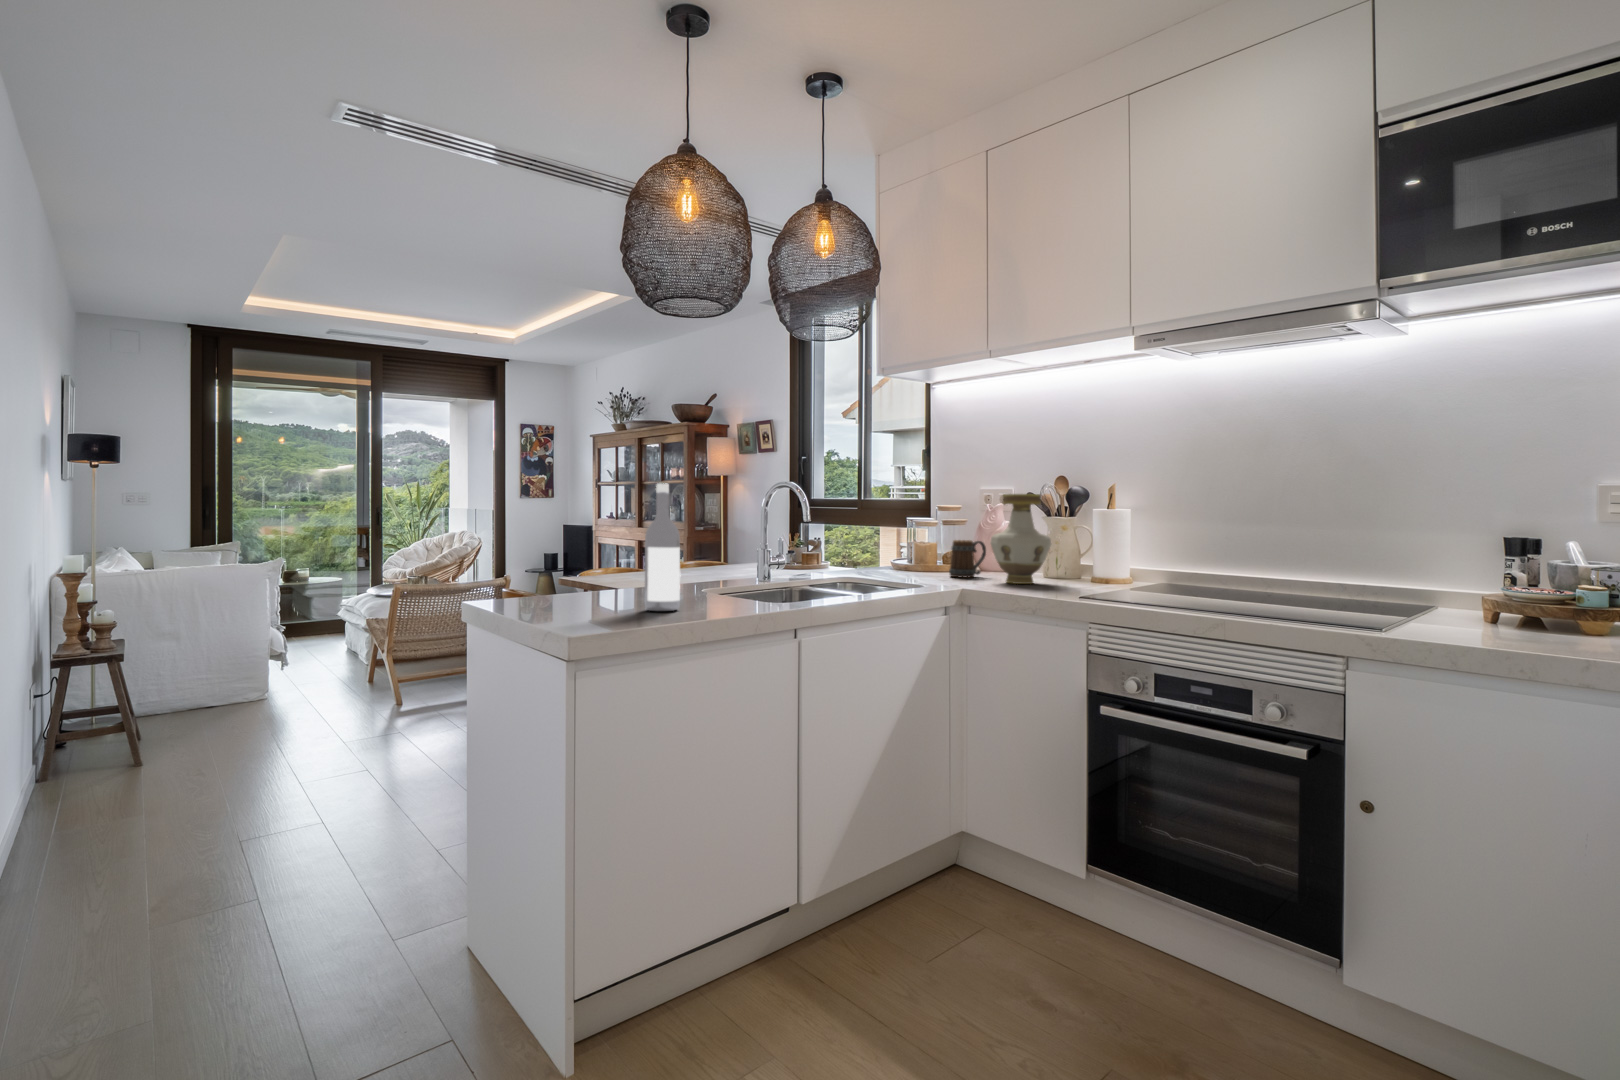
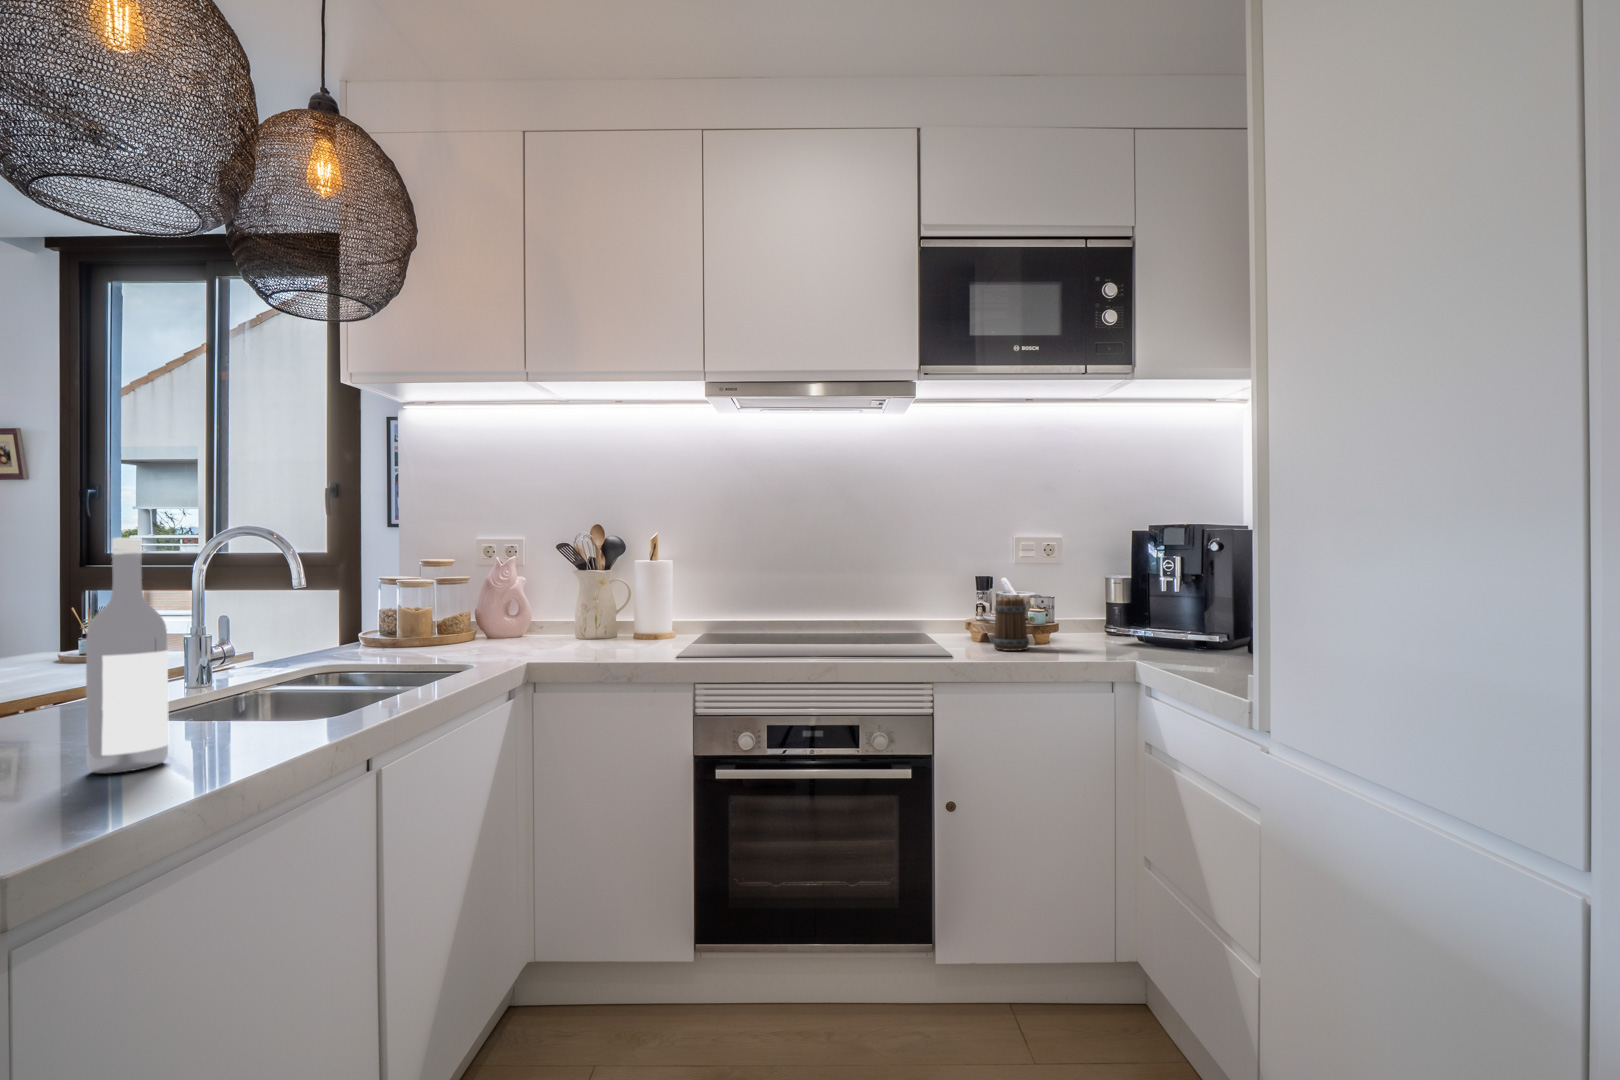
vase: present [991,494,1051,584] -> none [522,545,591,649]
mug: present [949,540,986,577] -> present [993,597,1029,651]

